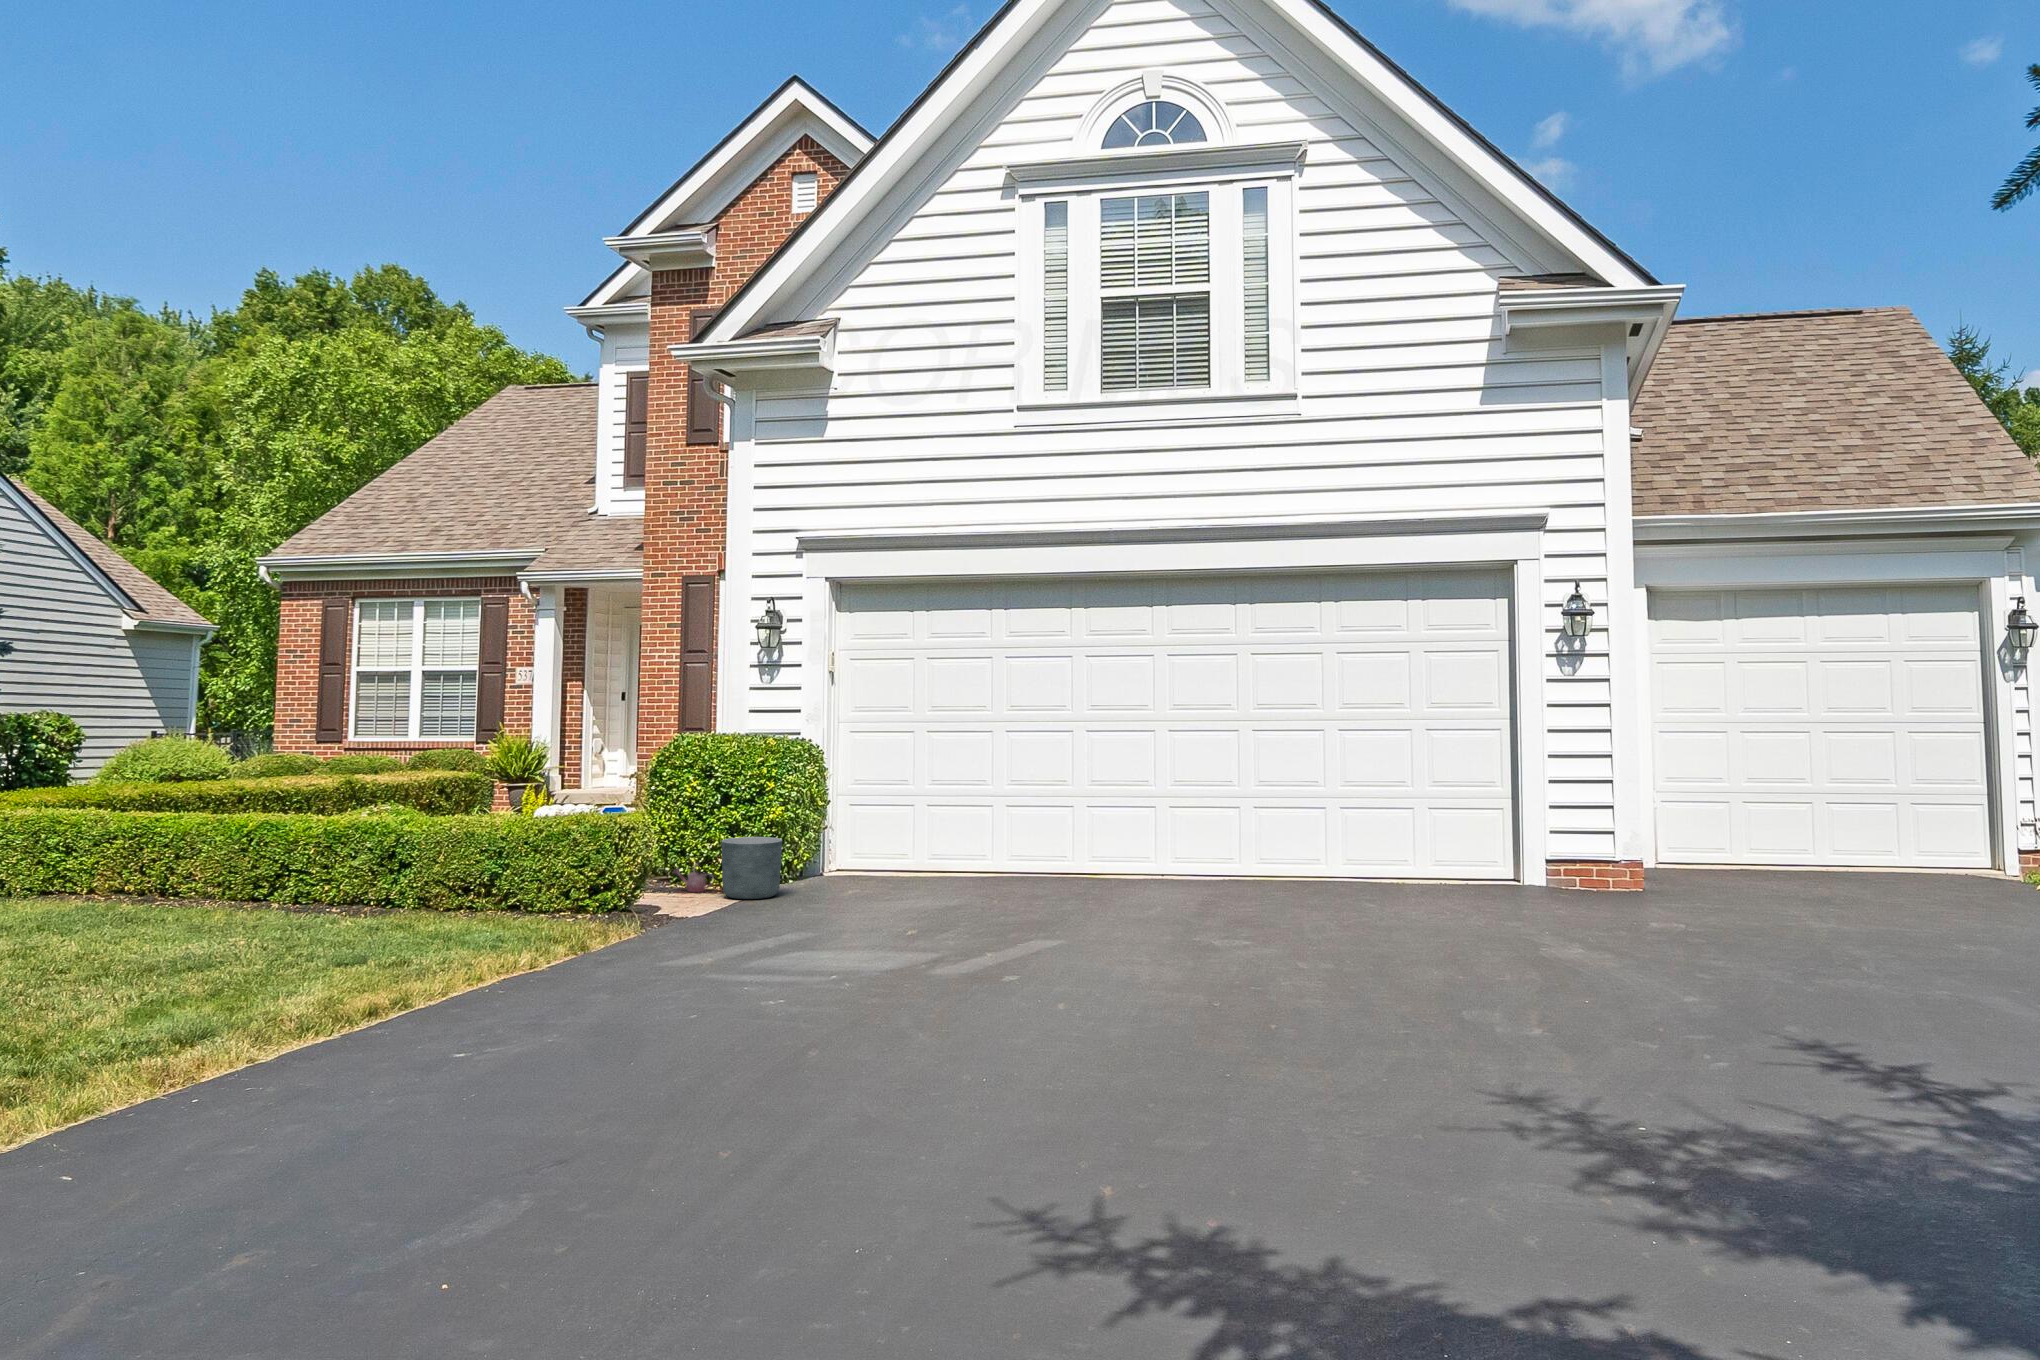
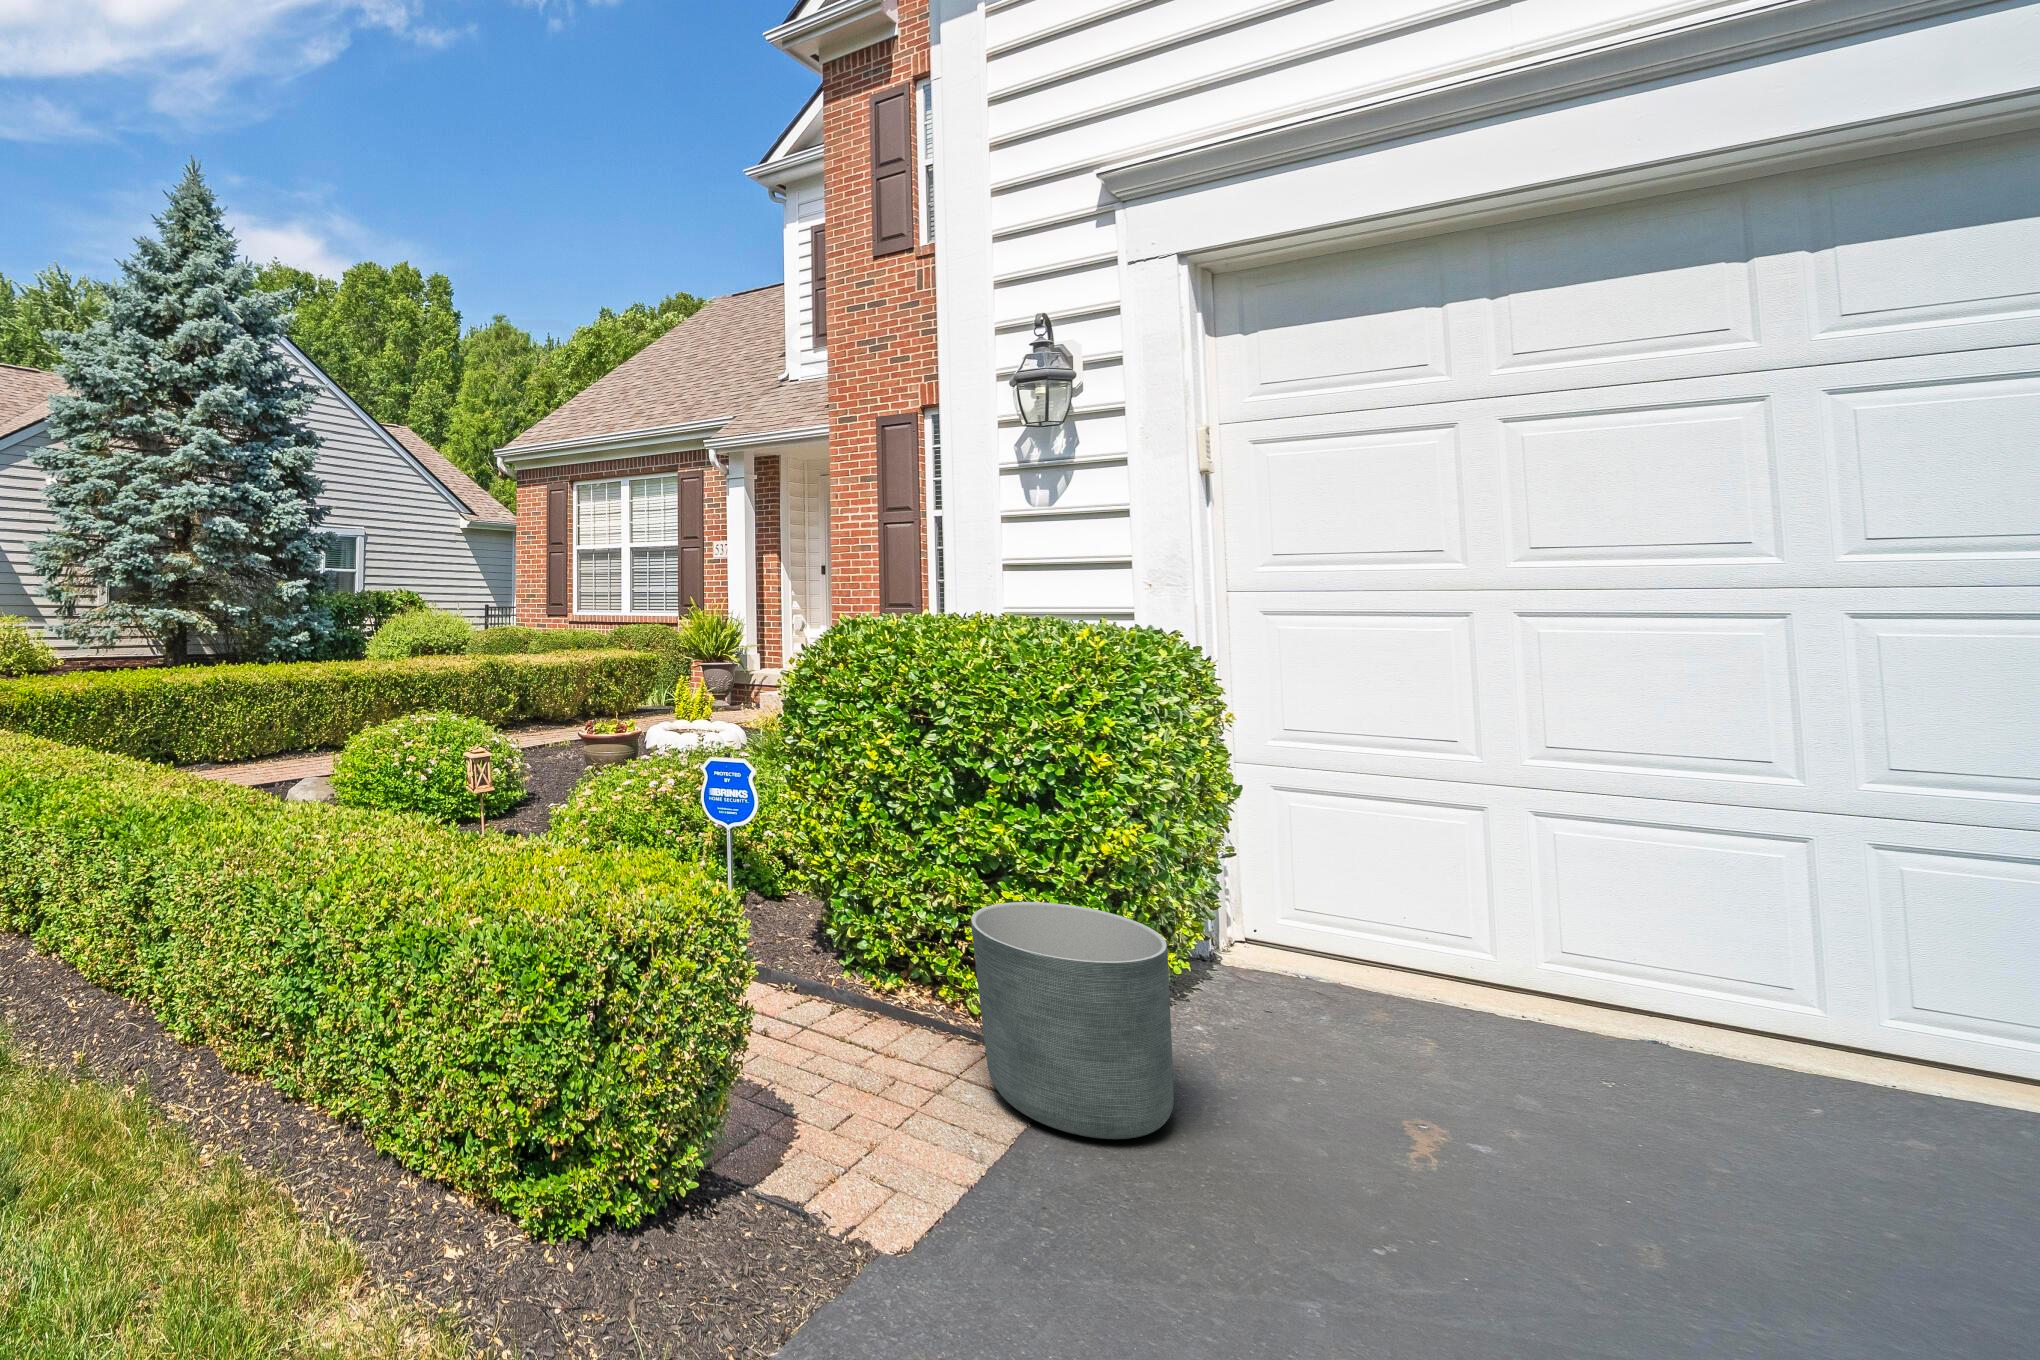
watering can: present [674,865,710,892] -> none [847,944,957,1031]

